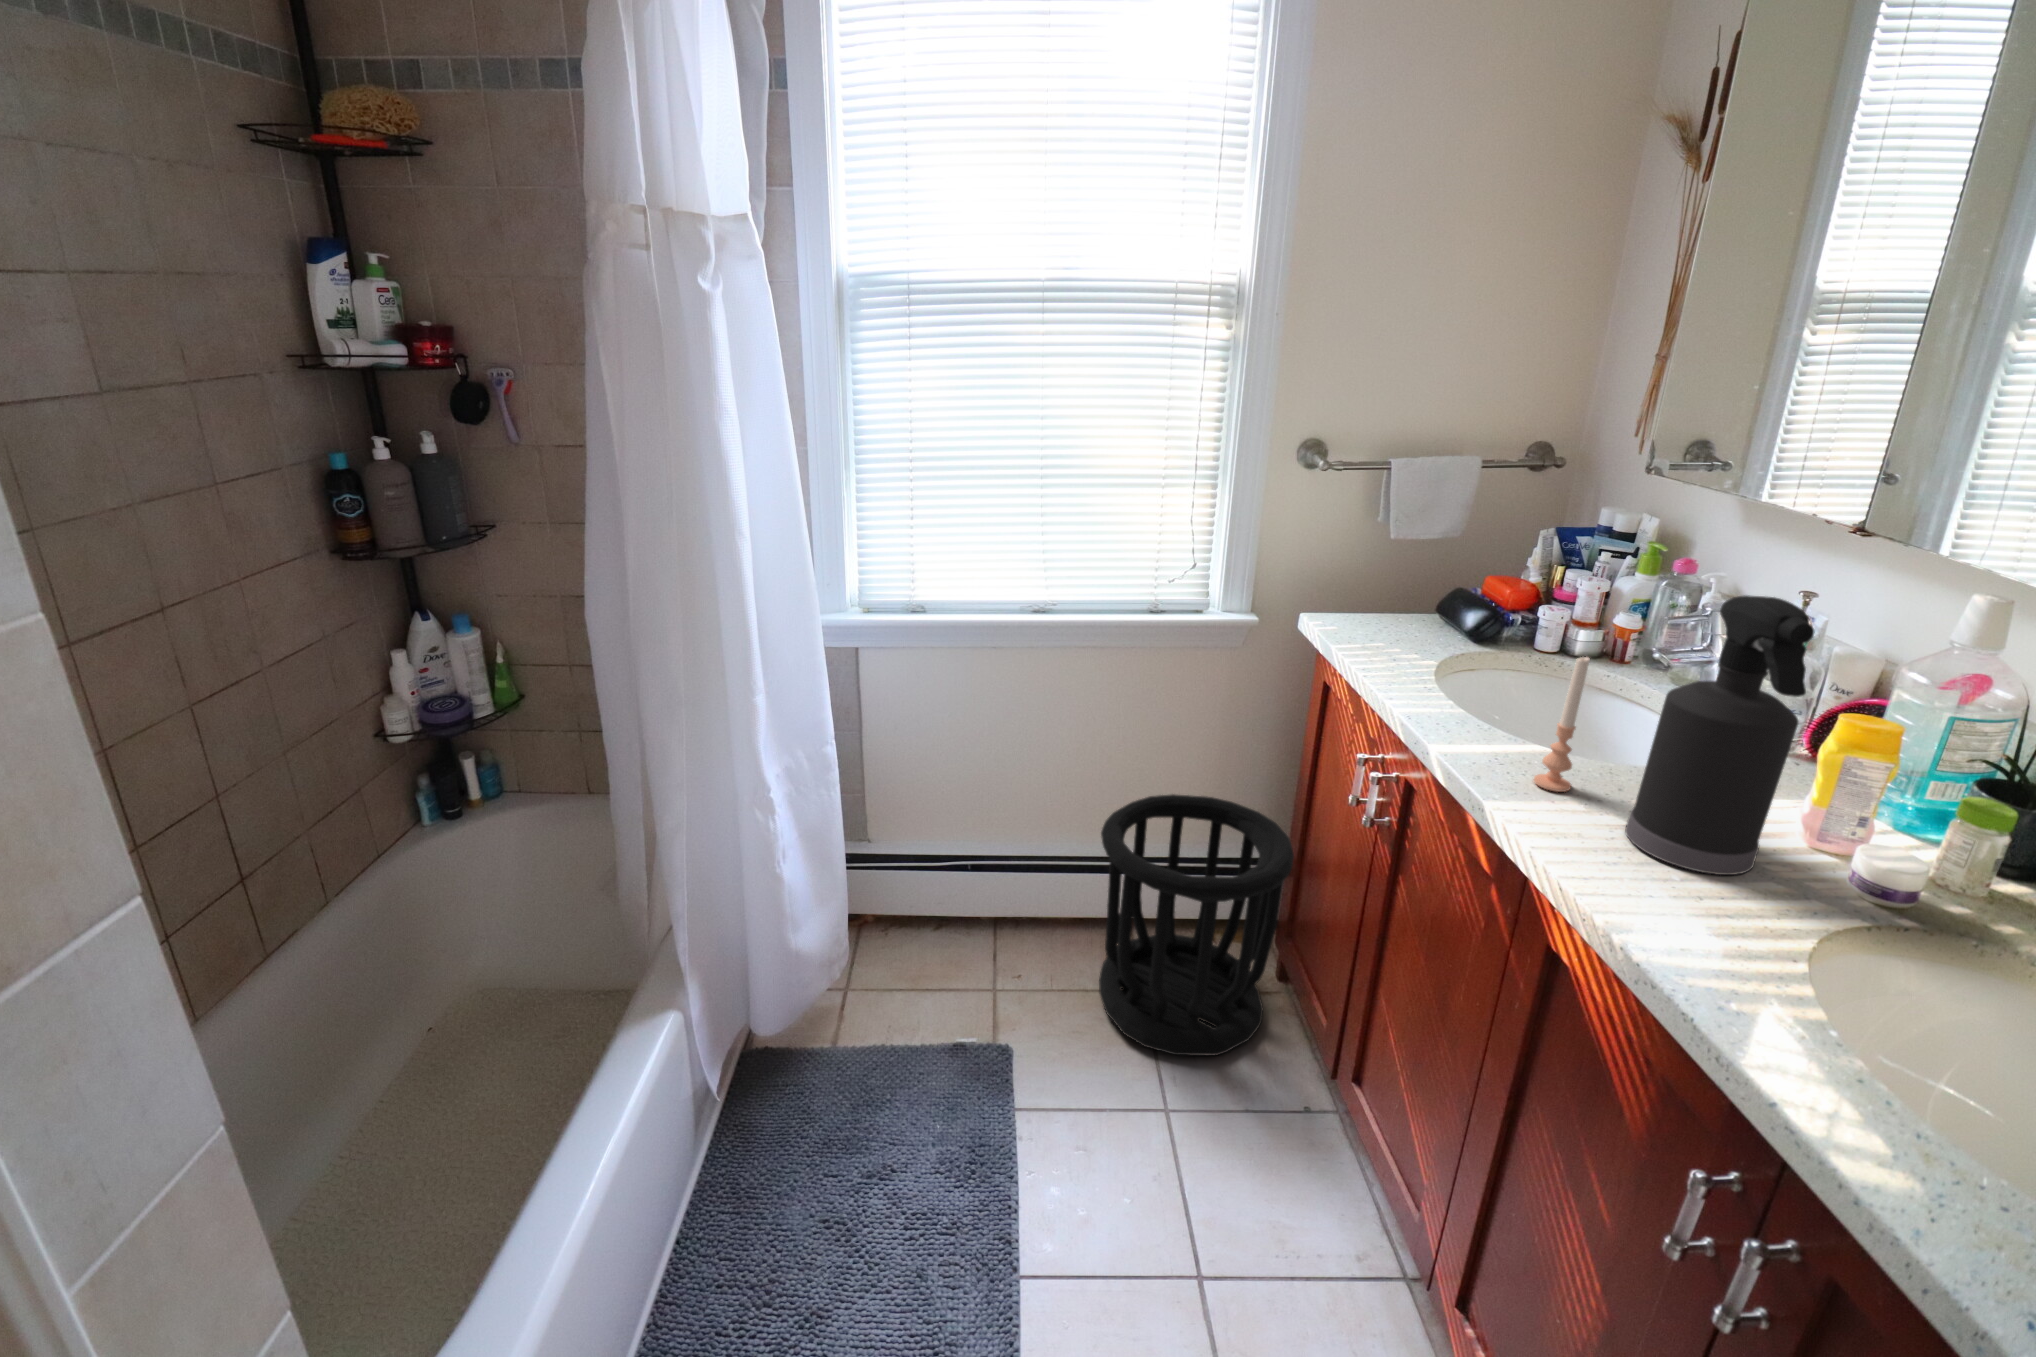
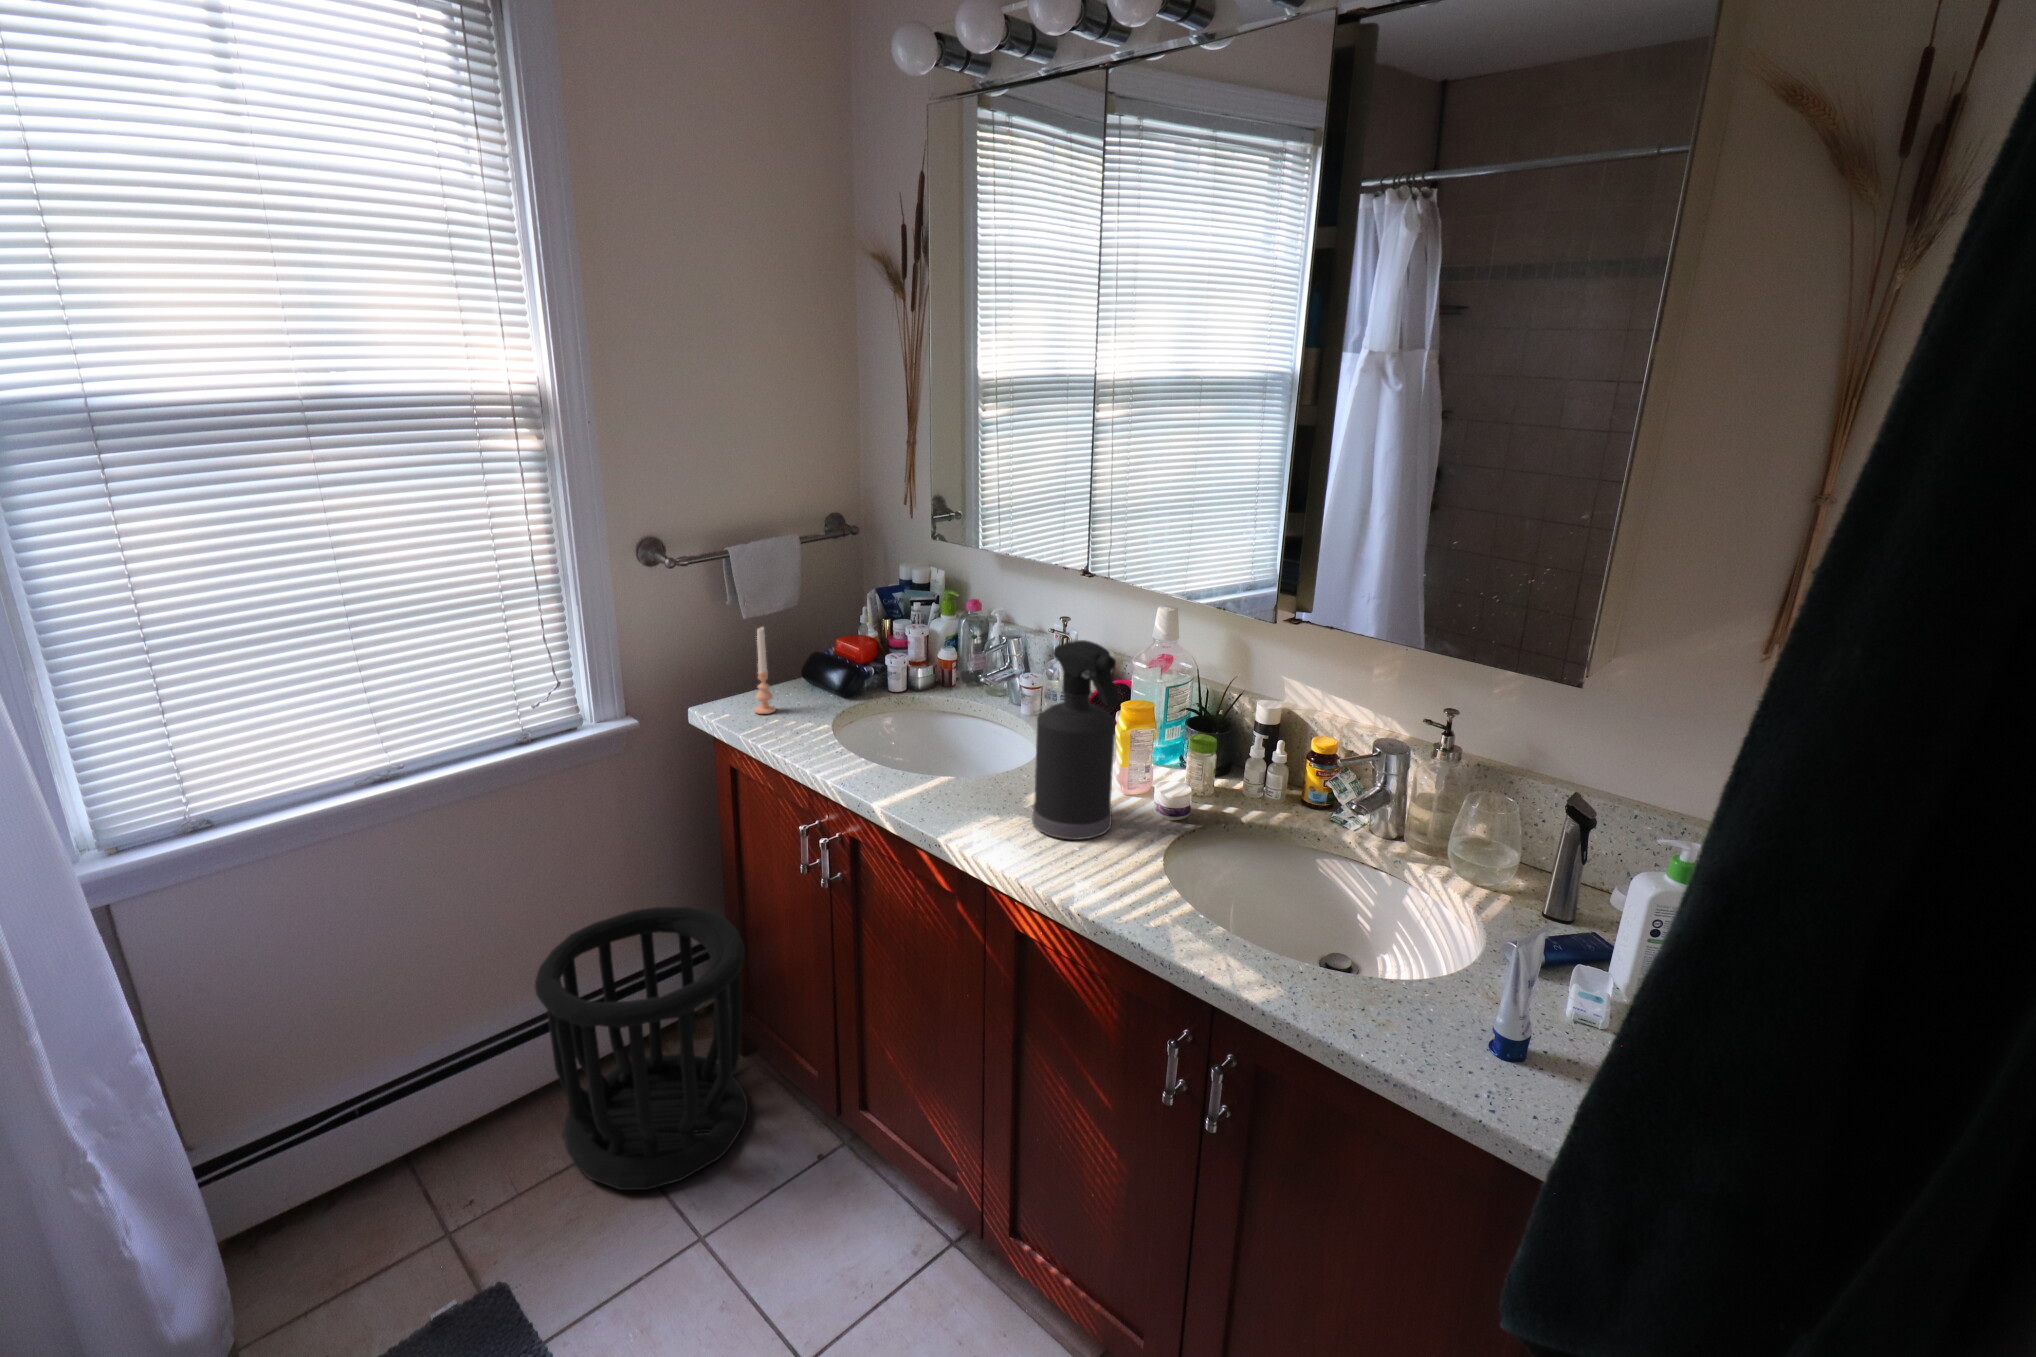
candle: present [1534,657,1590,792] -> present [754,628,776,714]

